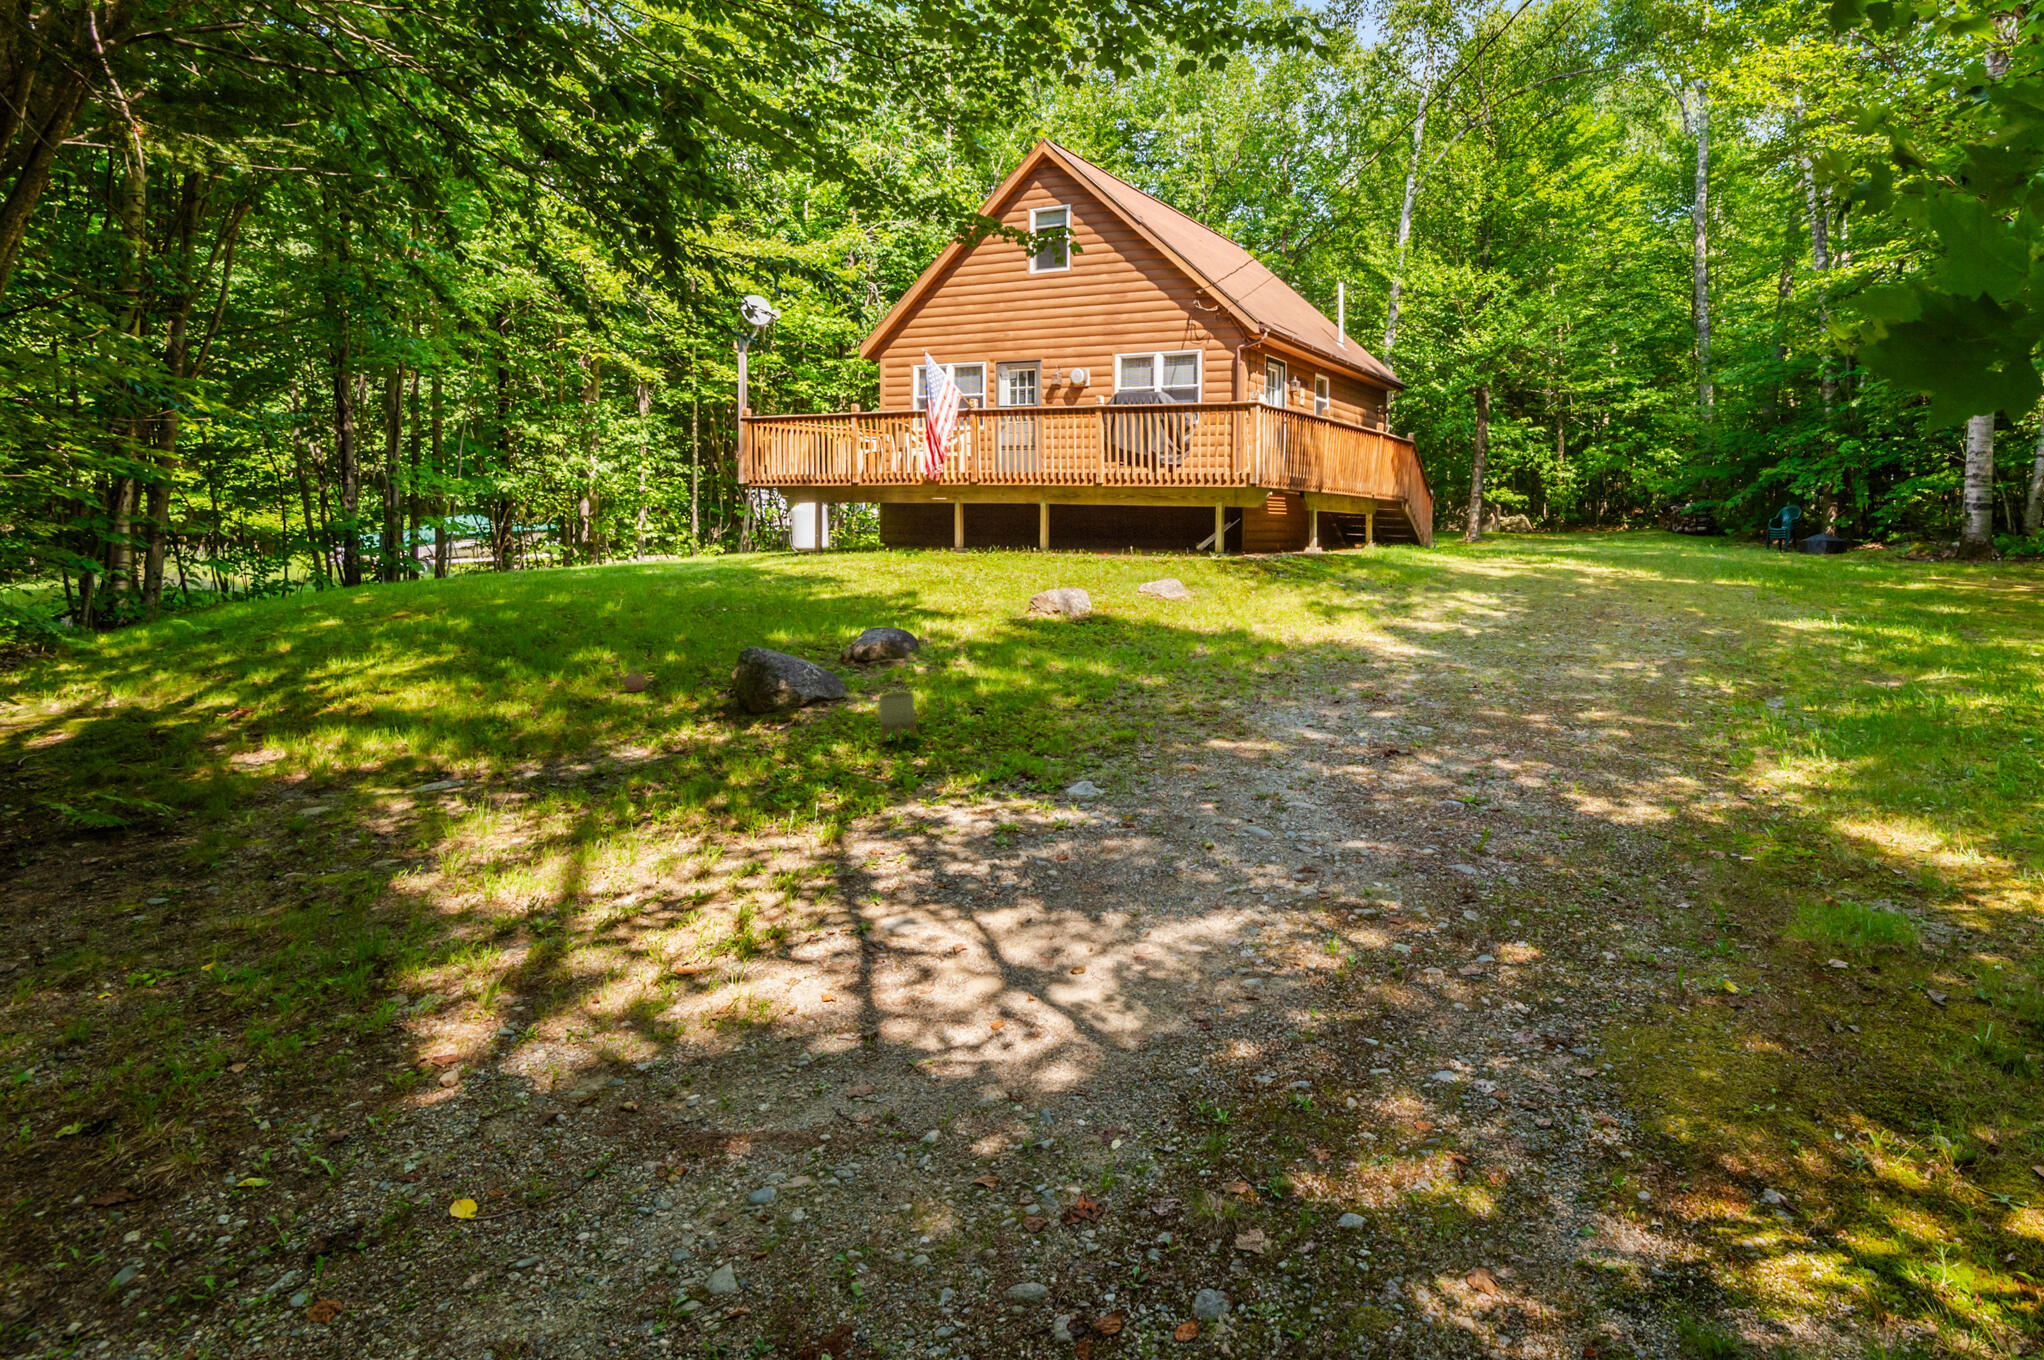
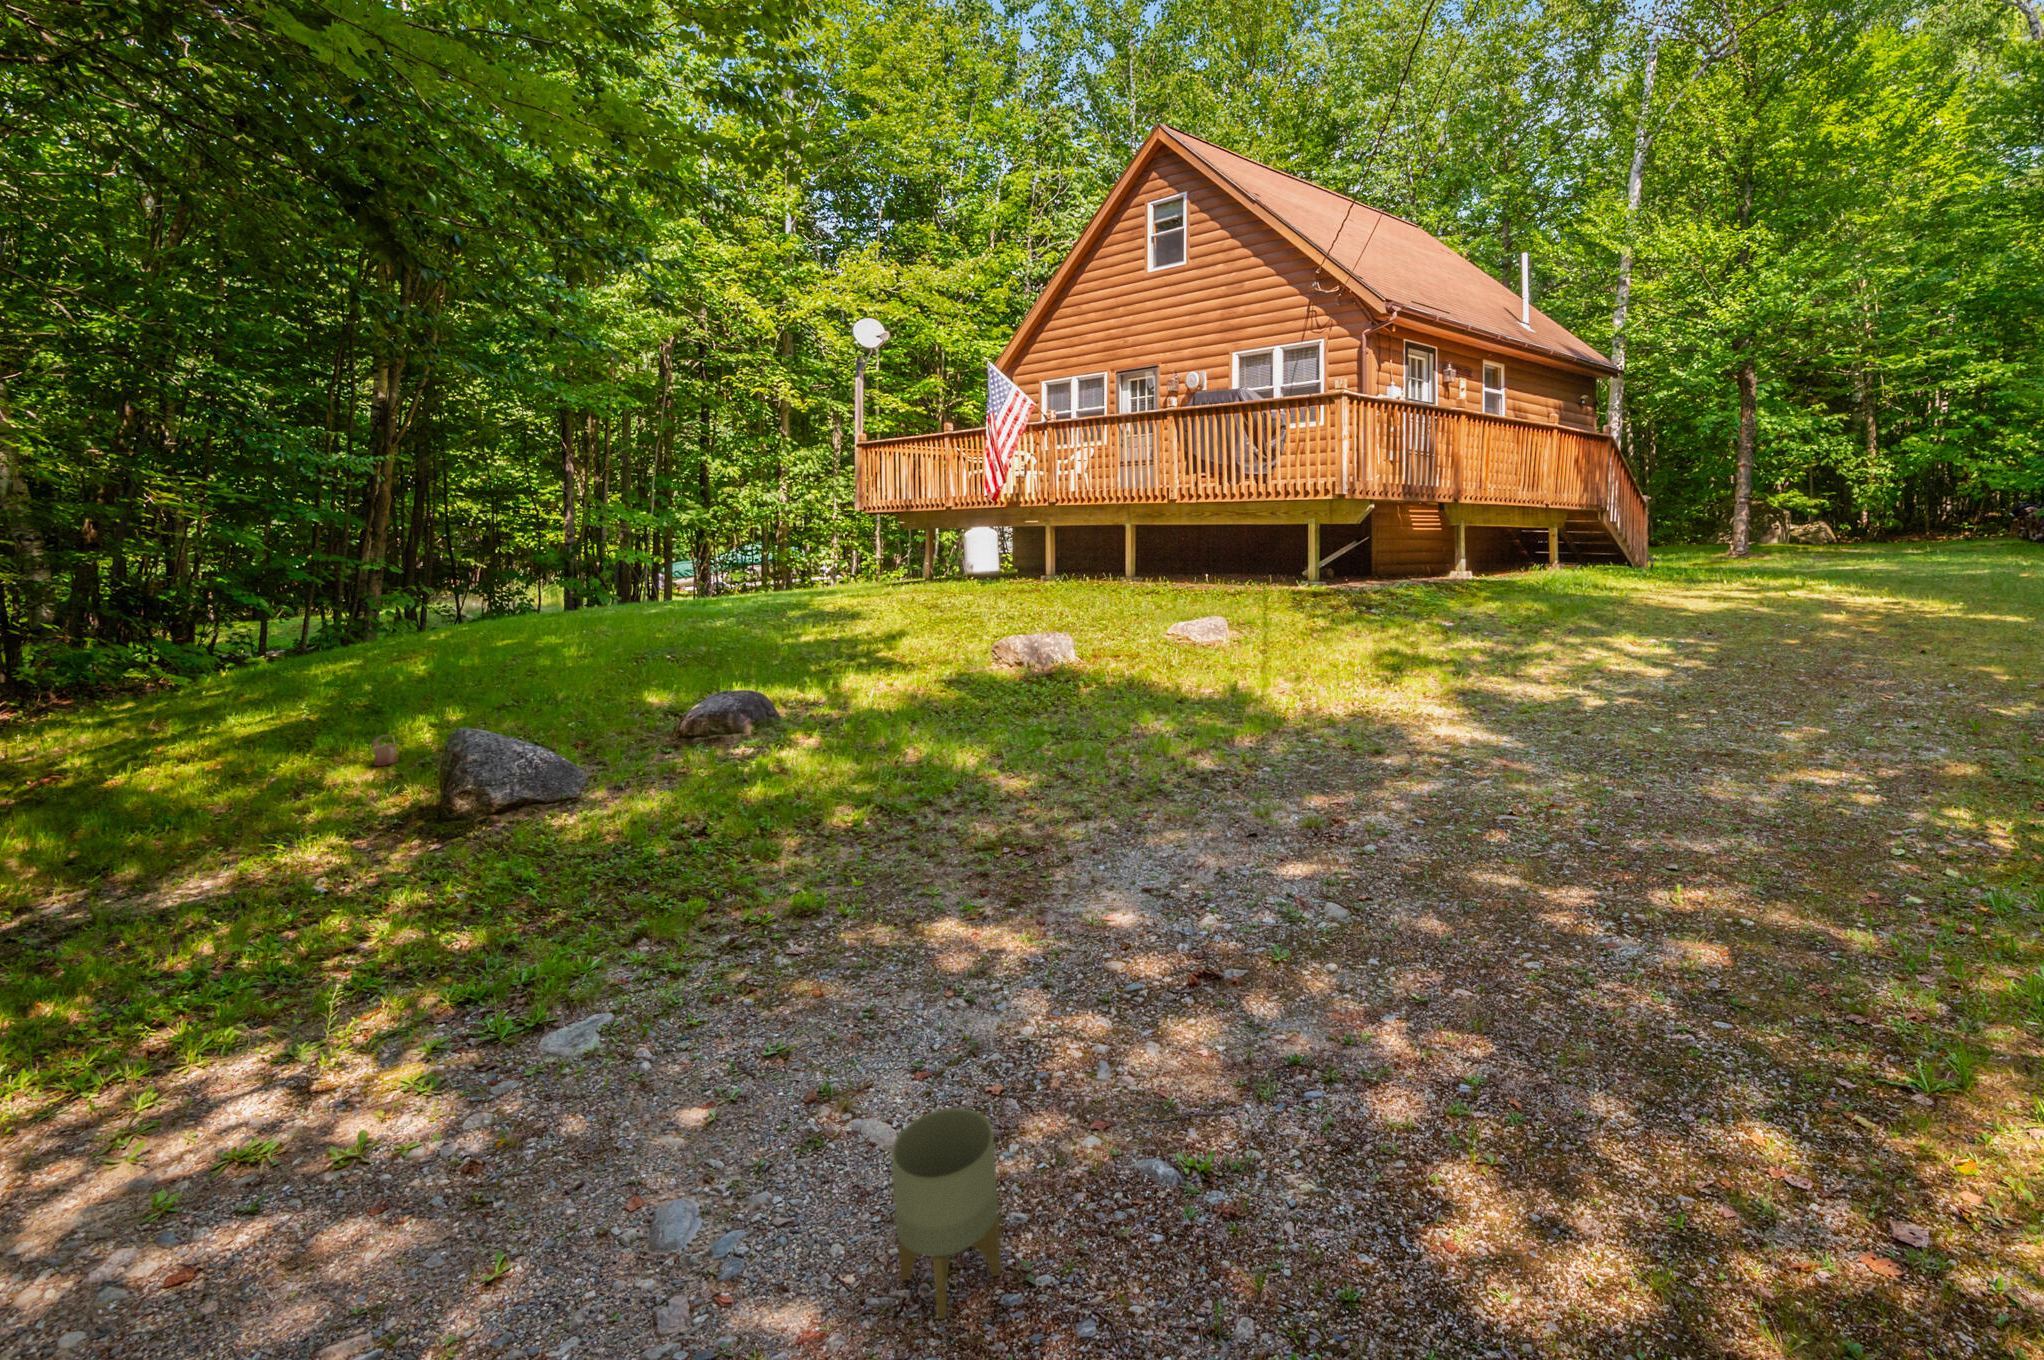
planter: present [879,692,916,743] -> present [891,1108,1002,1319]

